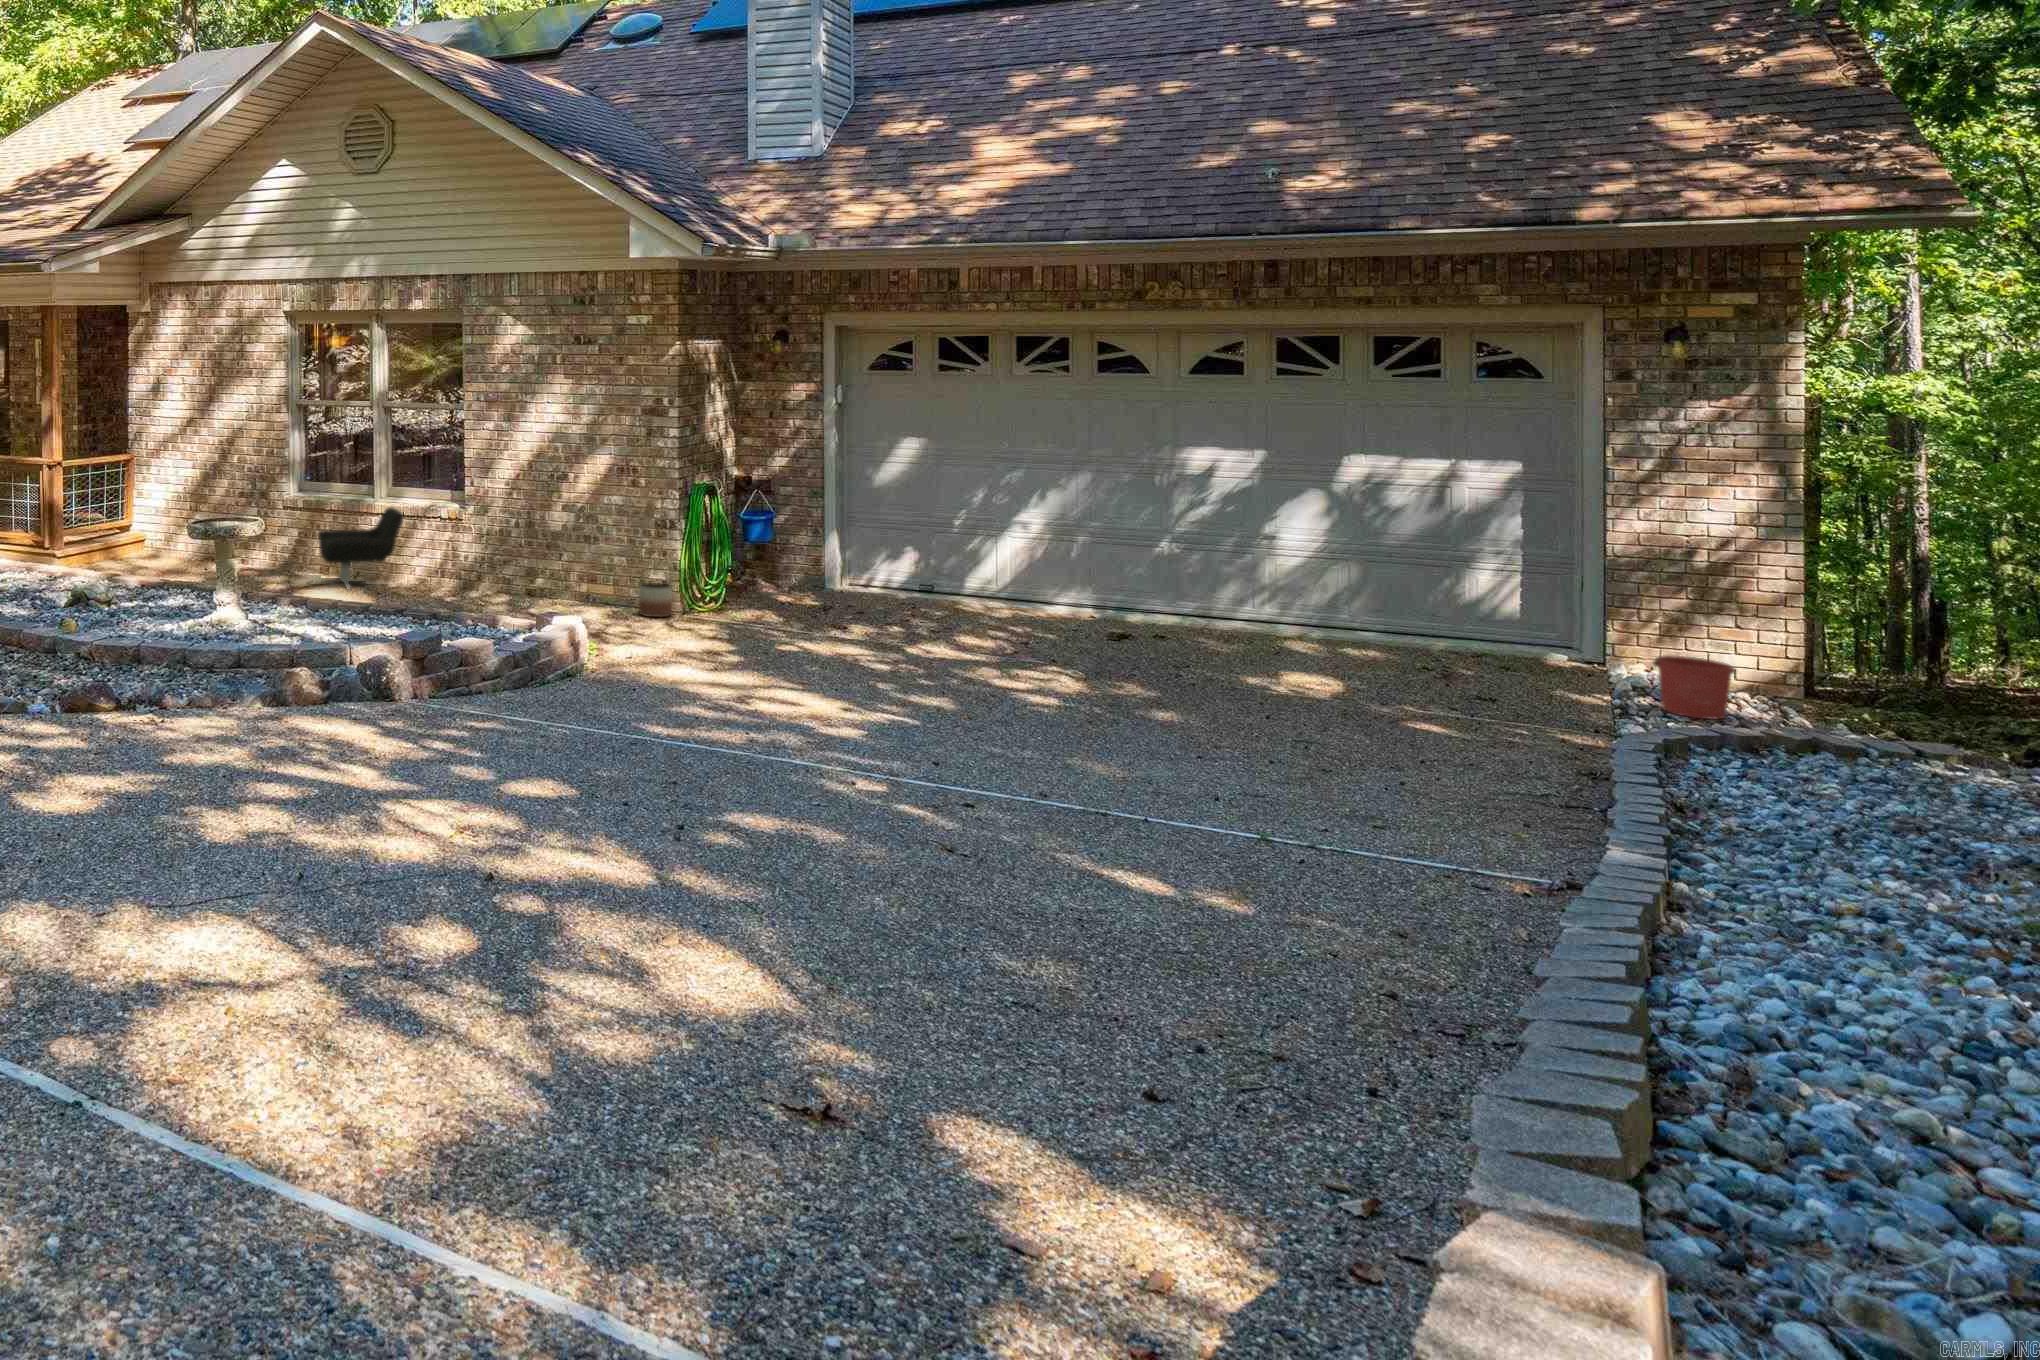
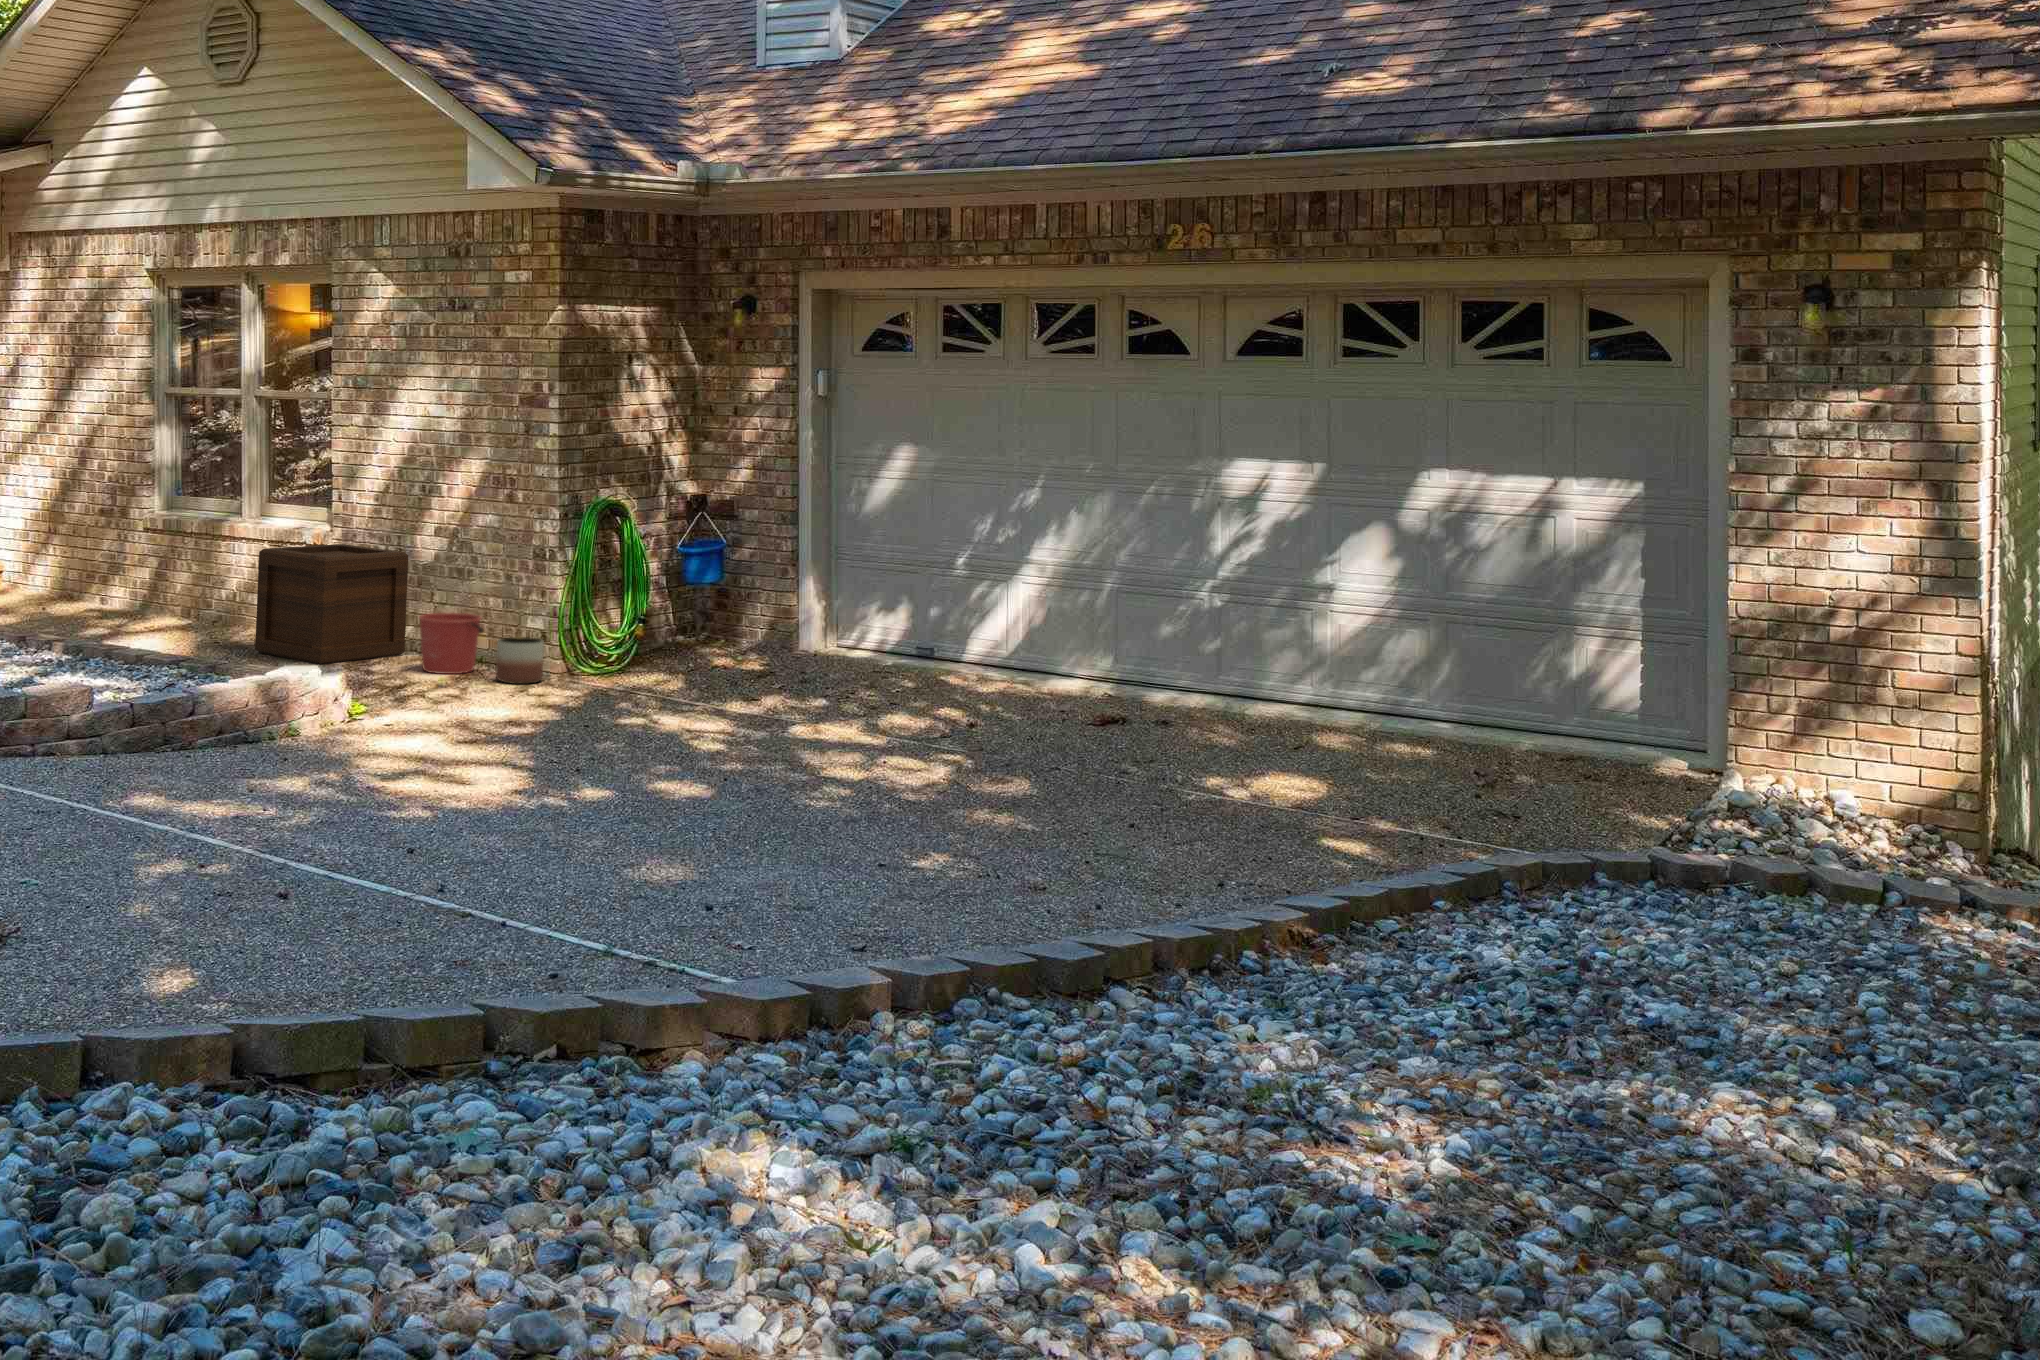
lounge chair: present [318,507,404,589] -> none [118,531,257,640]
wooden crate: none [434,516,540,607] -> present [255,544,408,664]
bucket: present [1653,655,1736,719] -> present [419,613,483,674]

